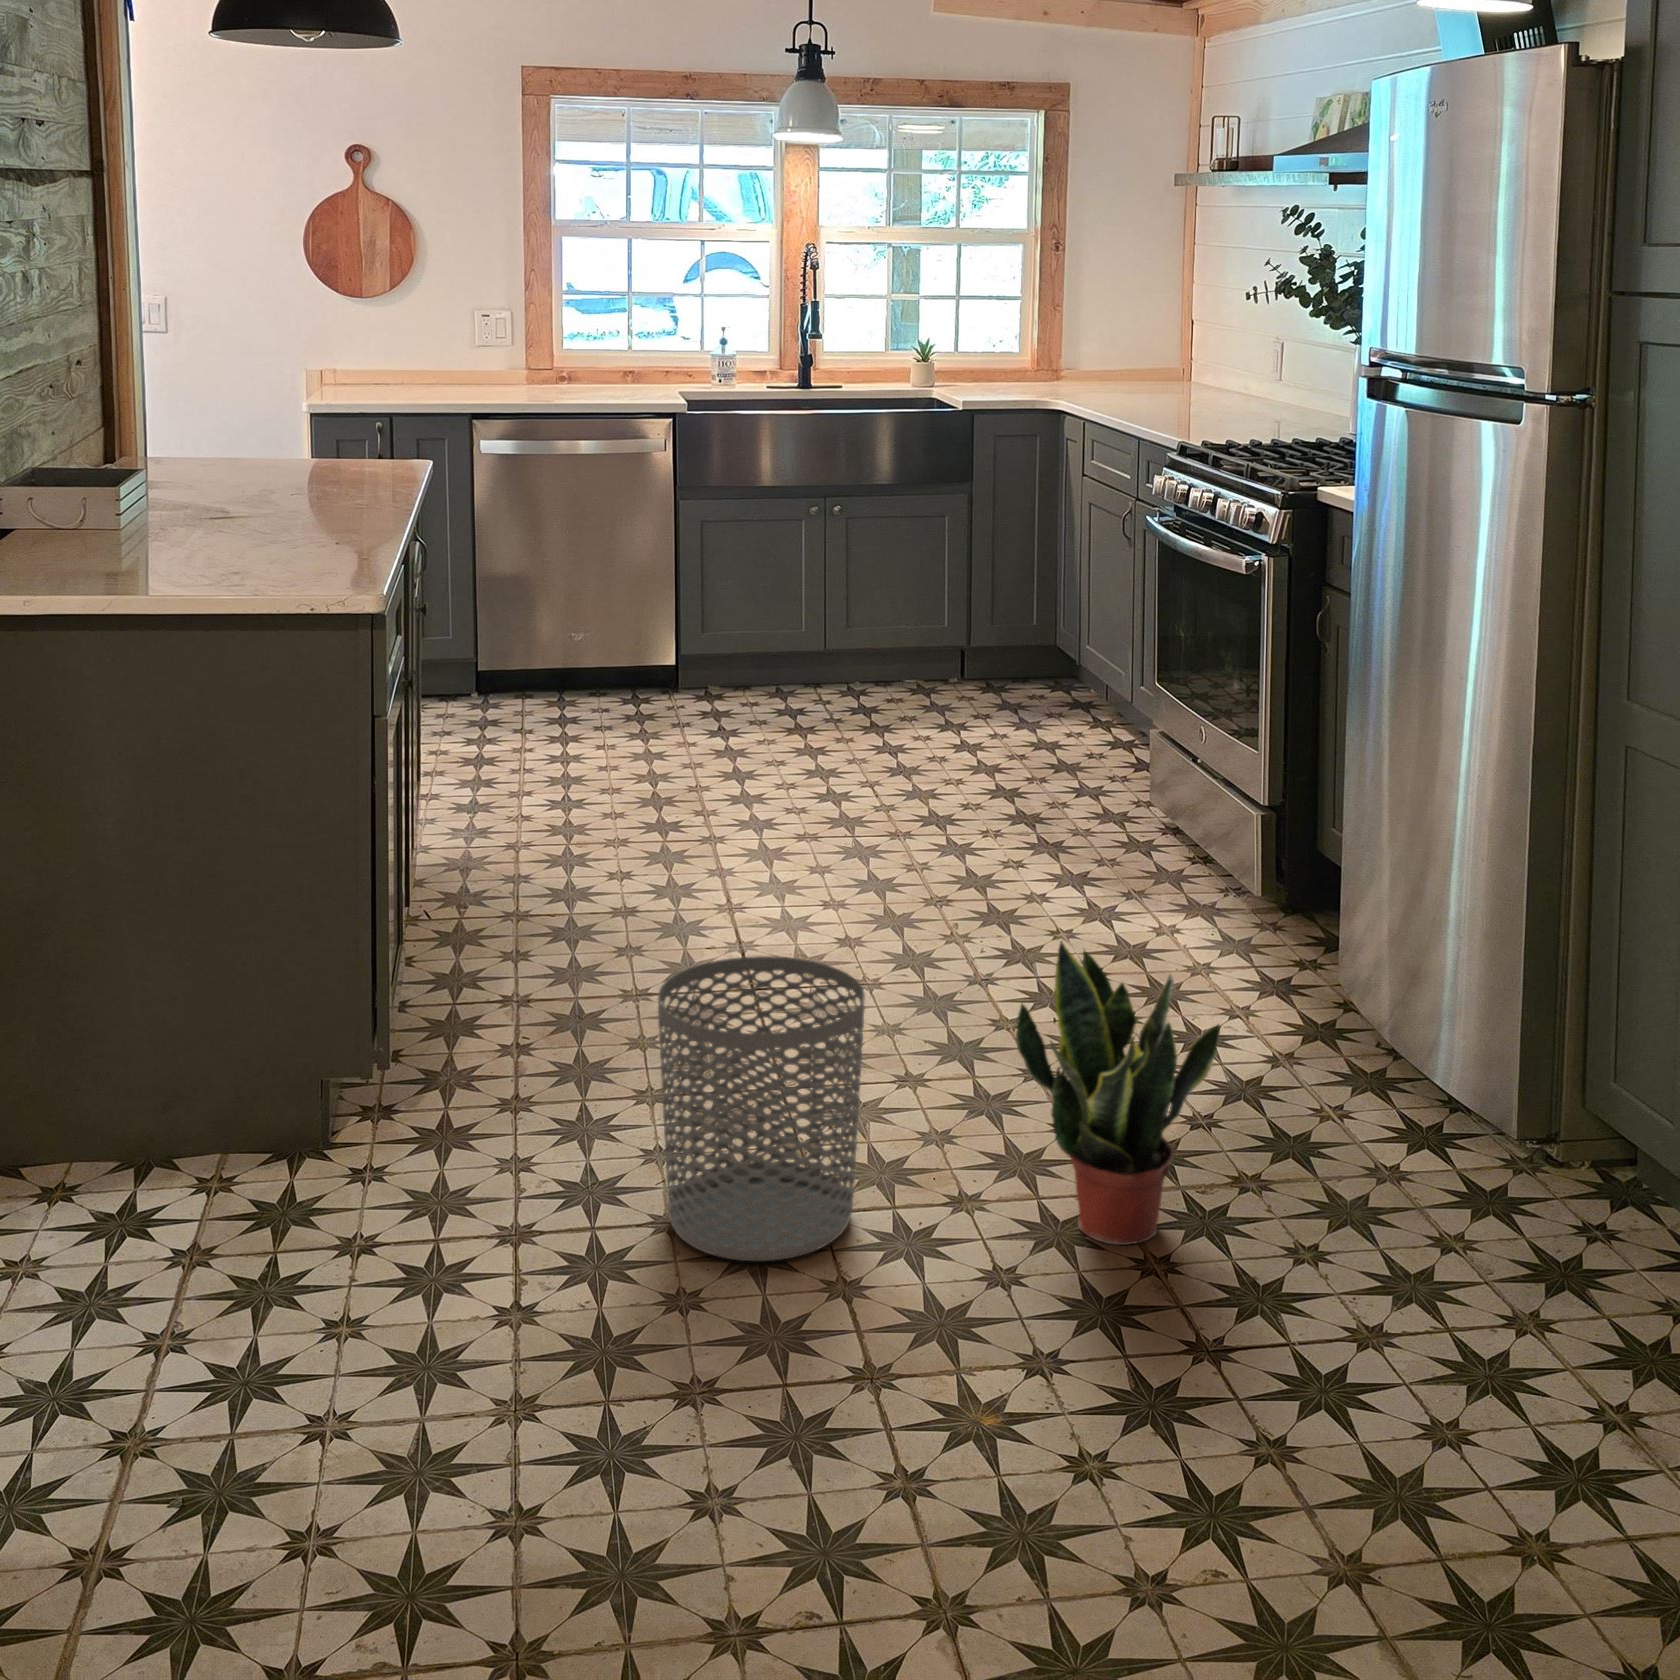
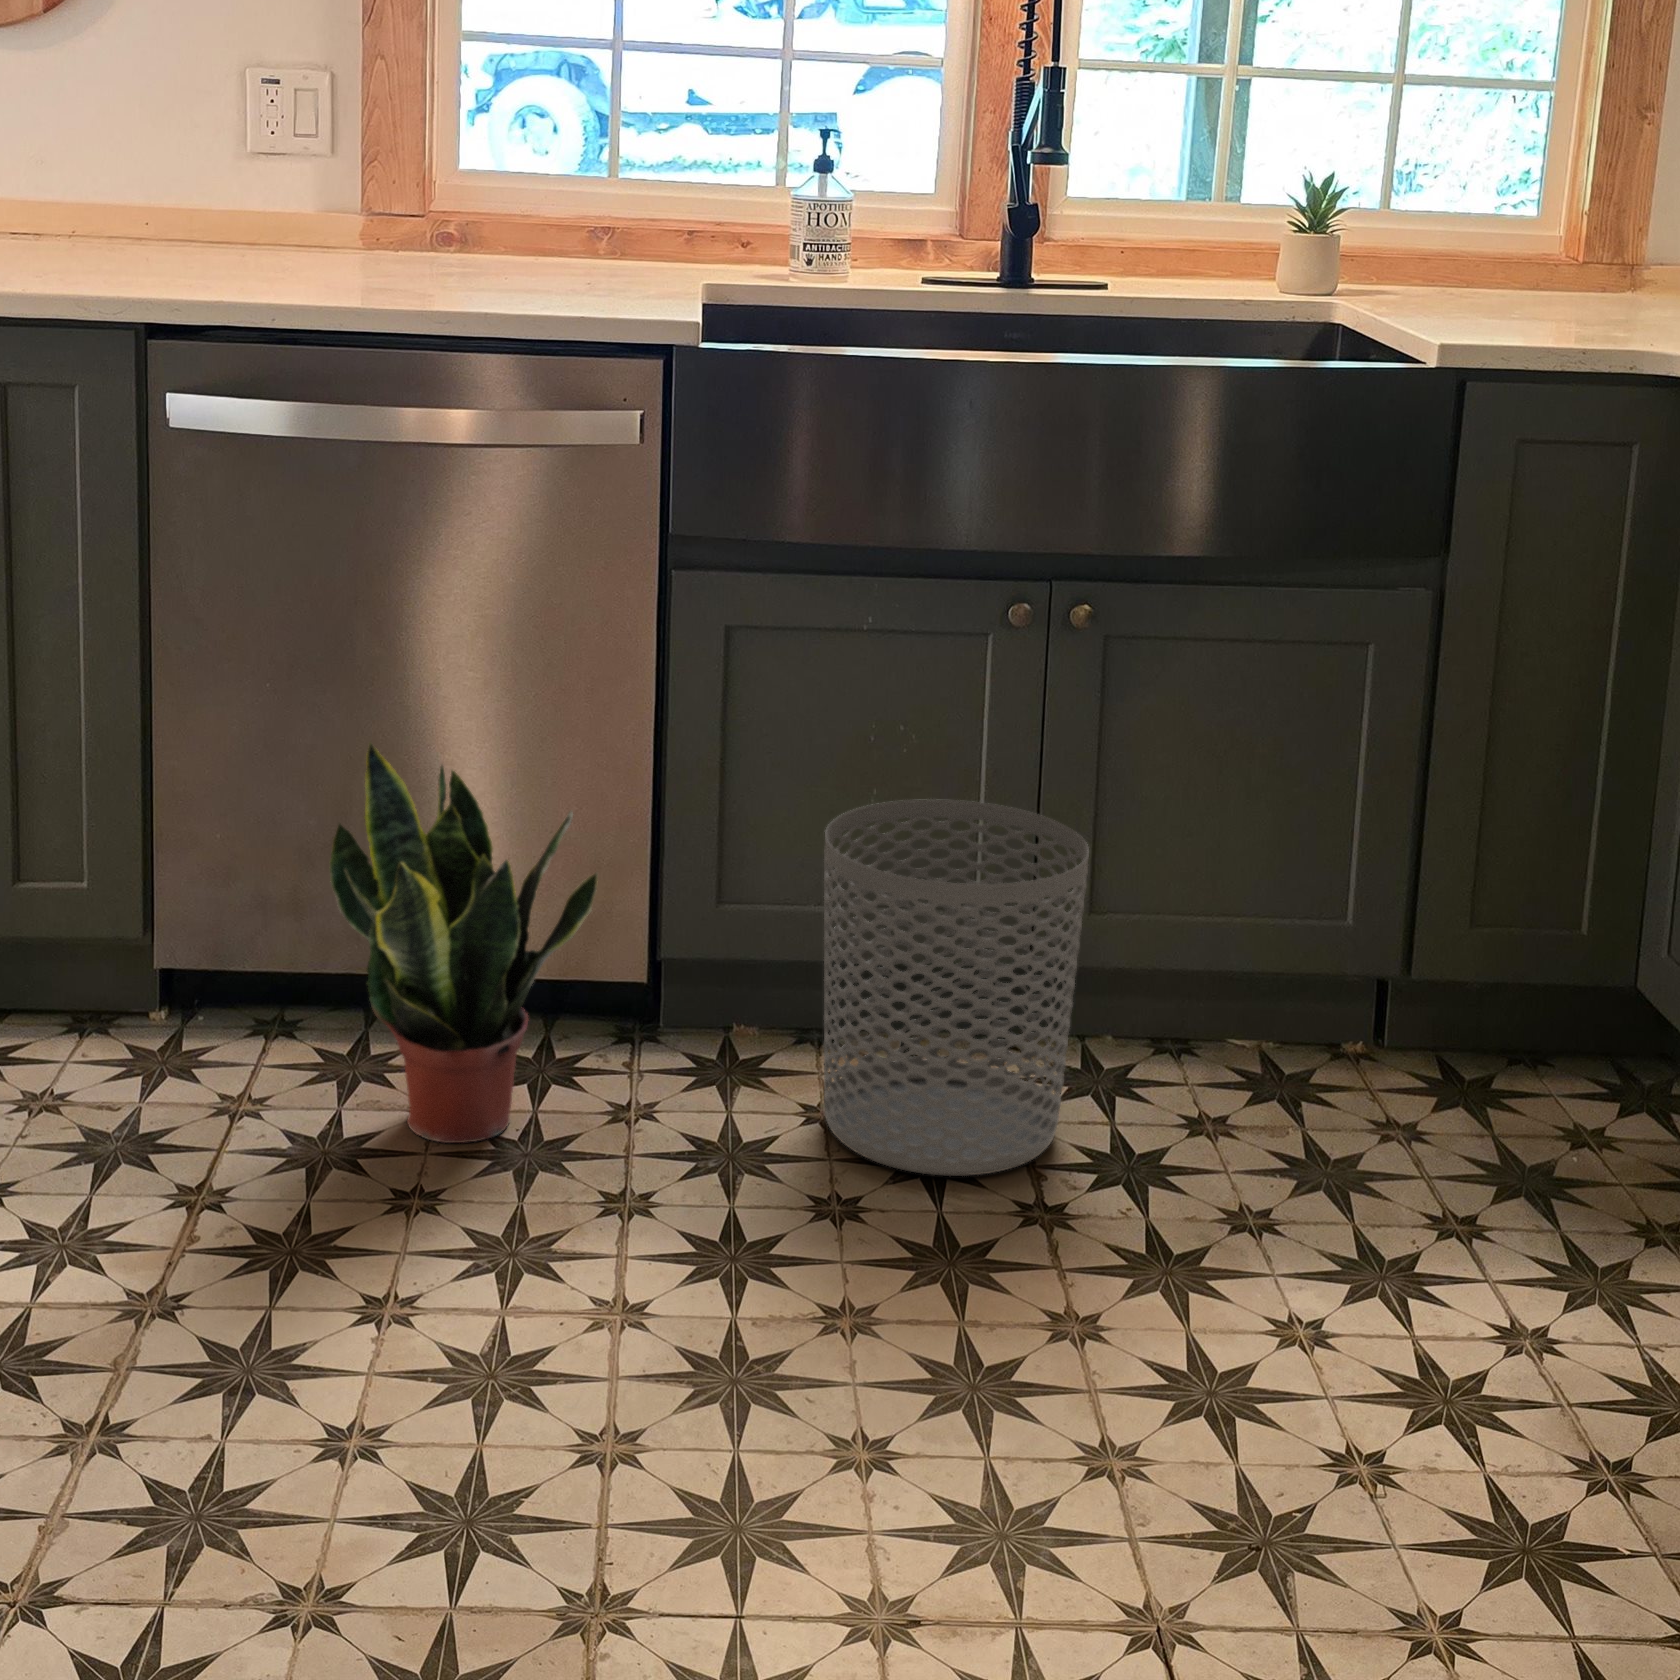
potted plant: present [1016,941,1220,1245] -> present [329,743,598,1143]

